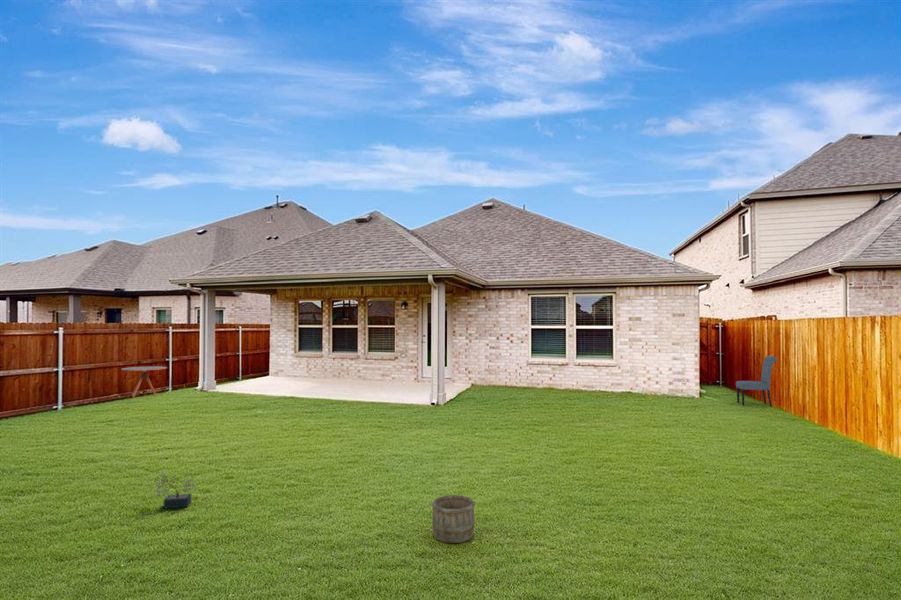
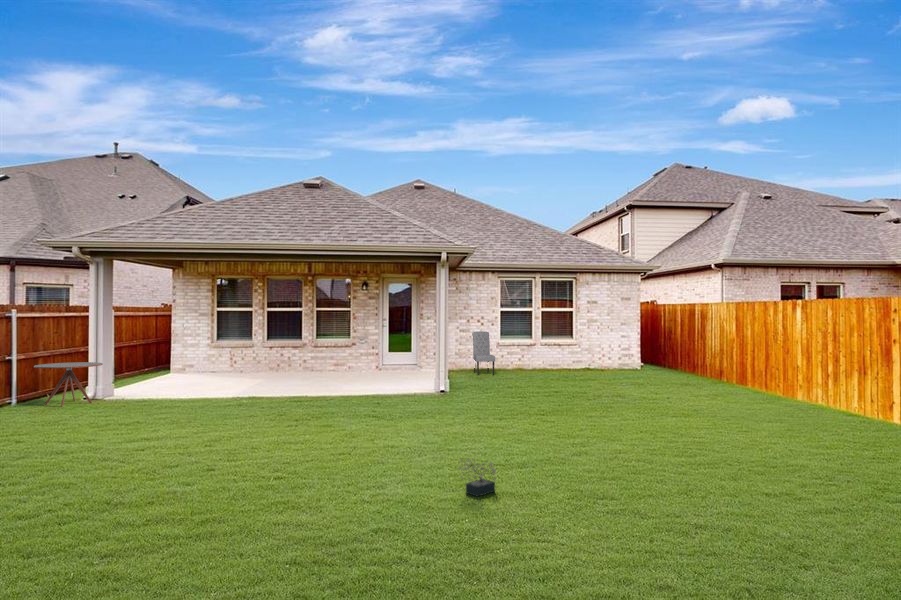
chair: present [736,356,777,406] -> present [472,331,495,375]
decorative plant: present [156,474,196,508] -> present [460,459,496,497]
wooden bucket: present [431,495,475,543] -> none [824,430,866,465]

